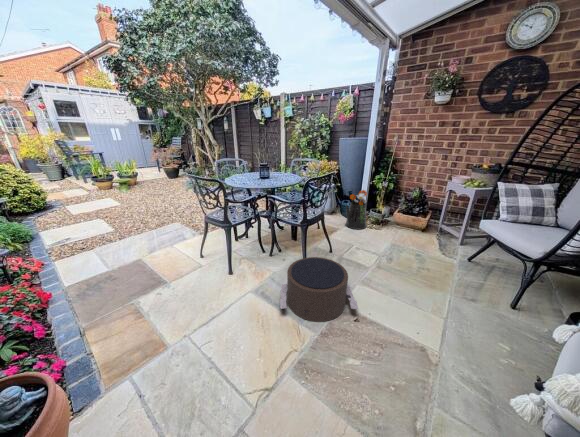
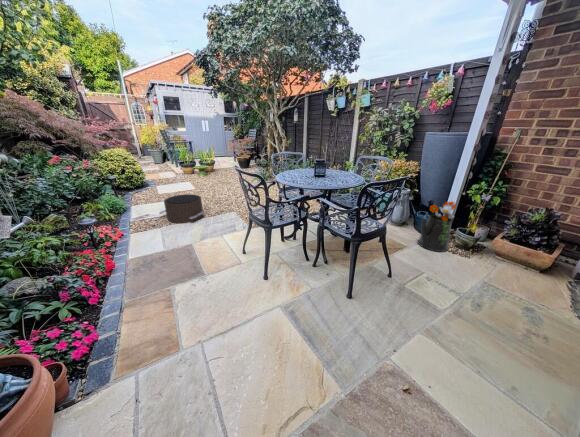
pouf: present [280,257,358,322] -> present [160,194,204,223]

